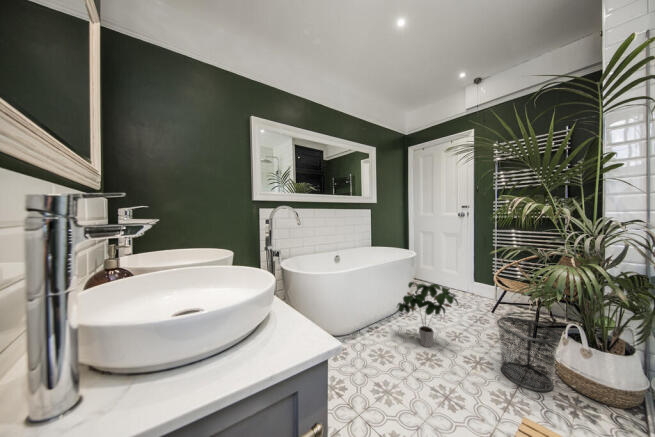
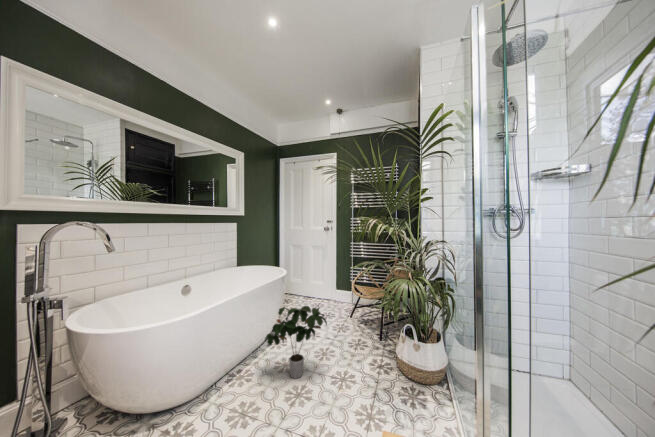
waste bin: present [497,317,559,391] -> none [358,326,401,393]

